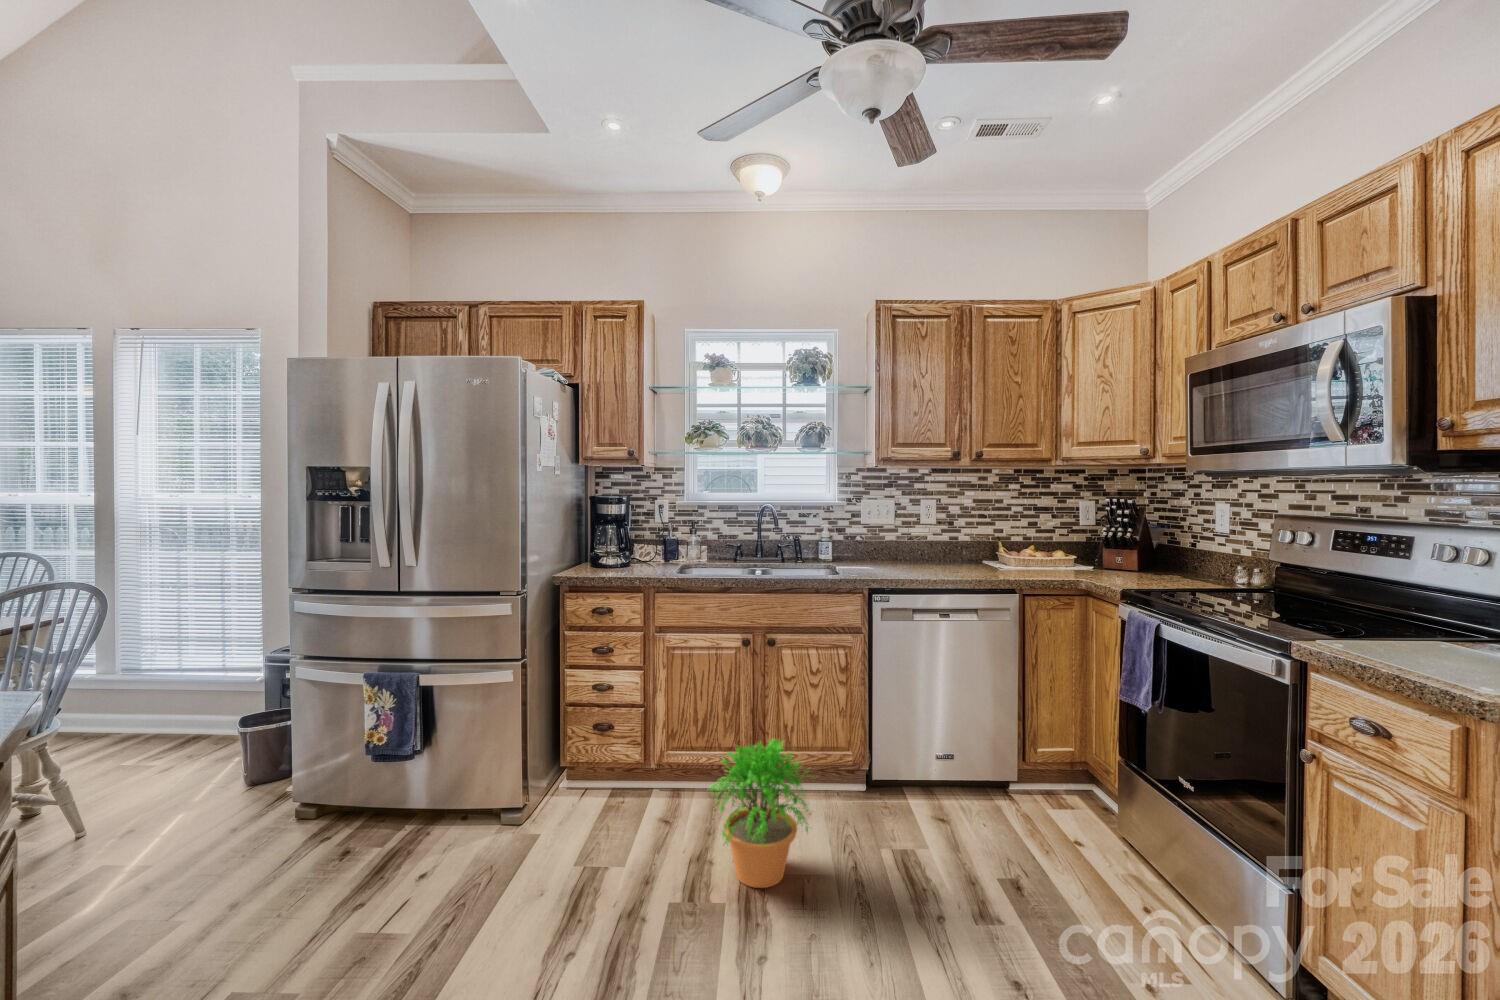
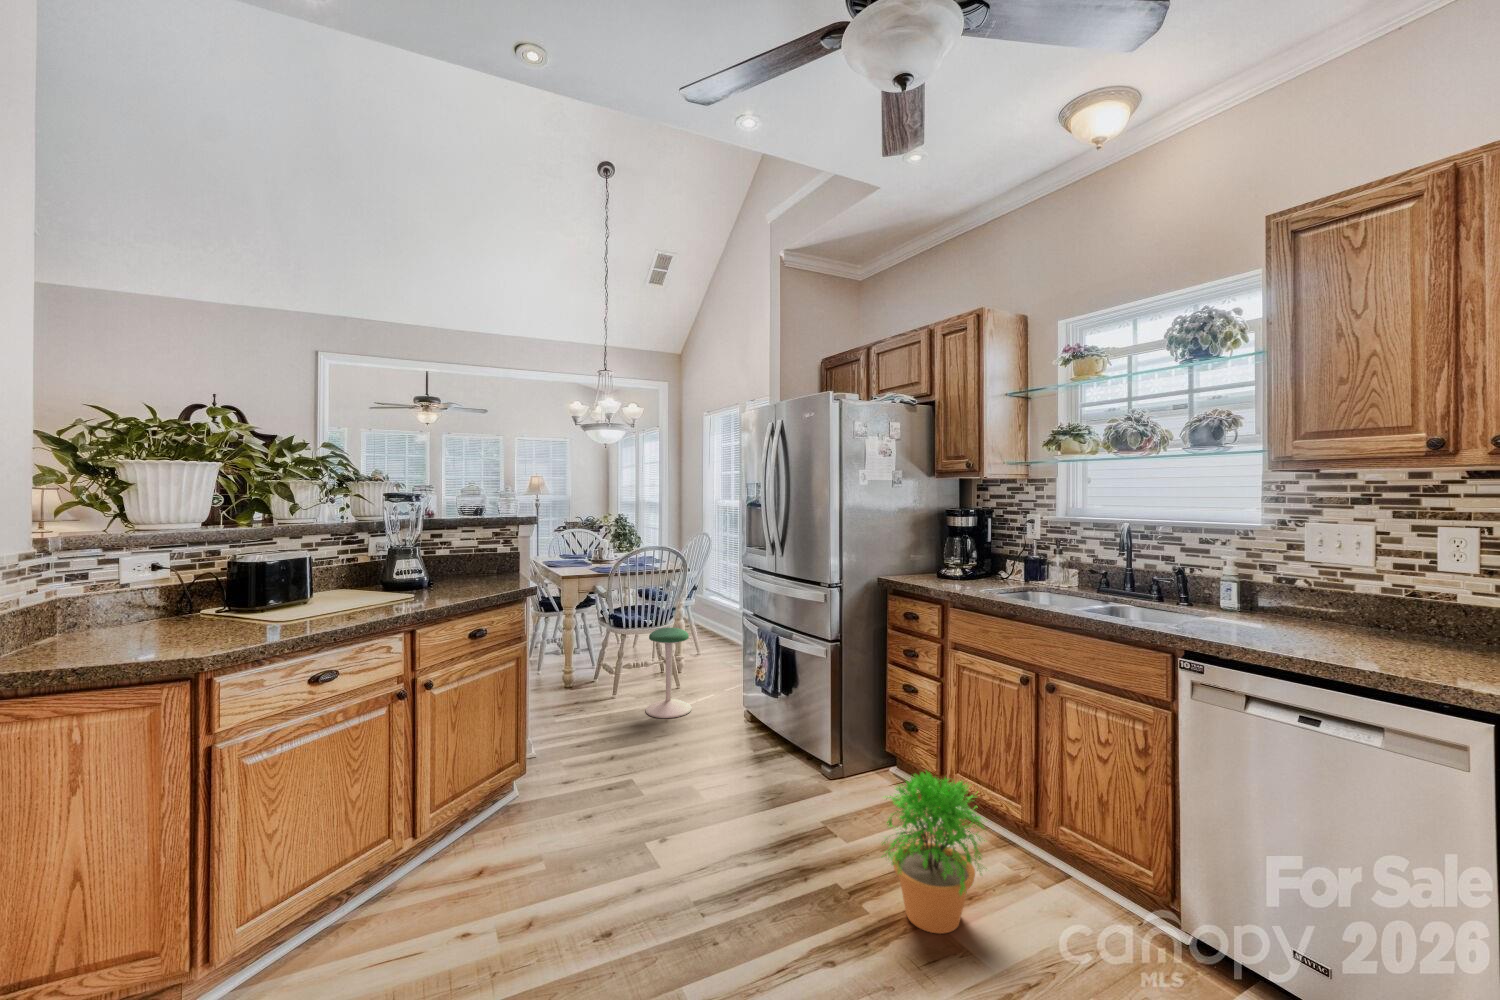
stool: none [84,714,196,887] -> present [646,628,692,718]

